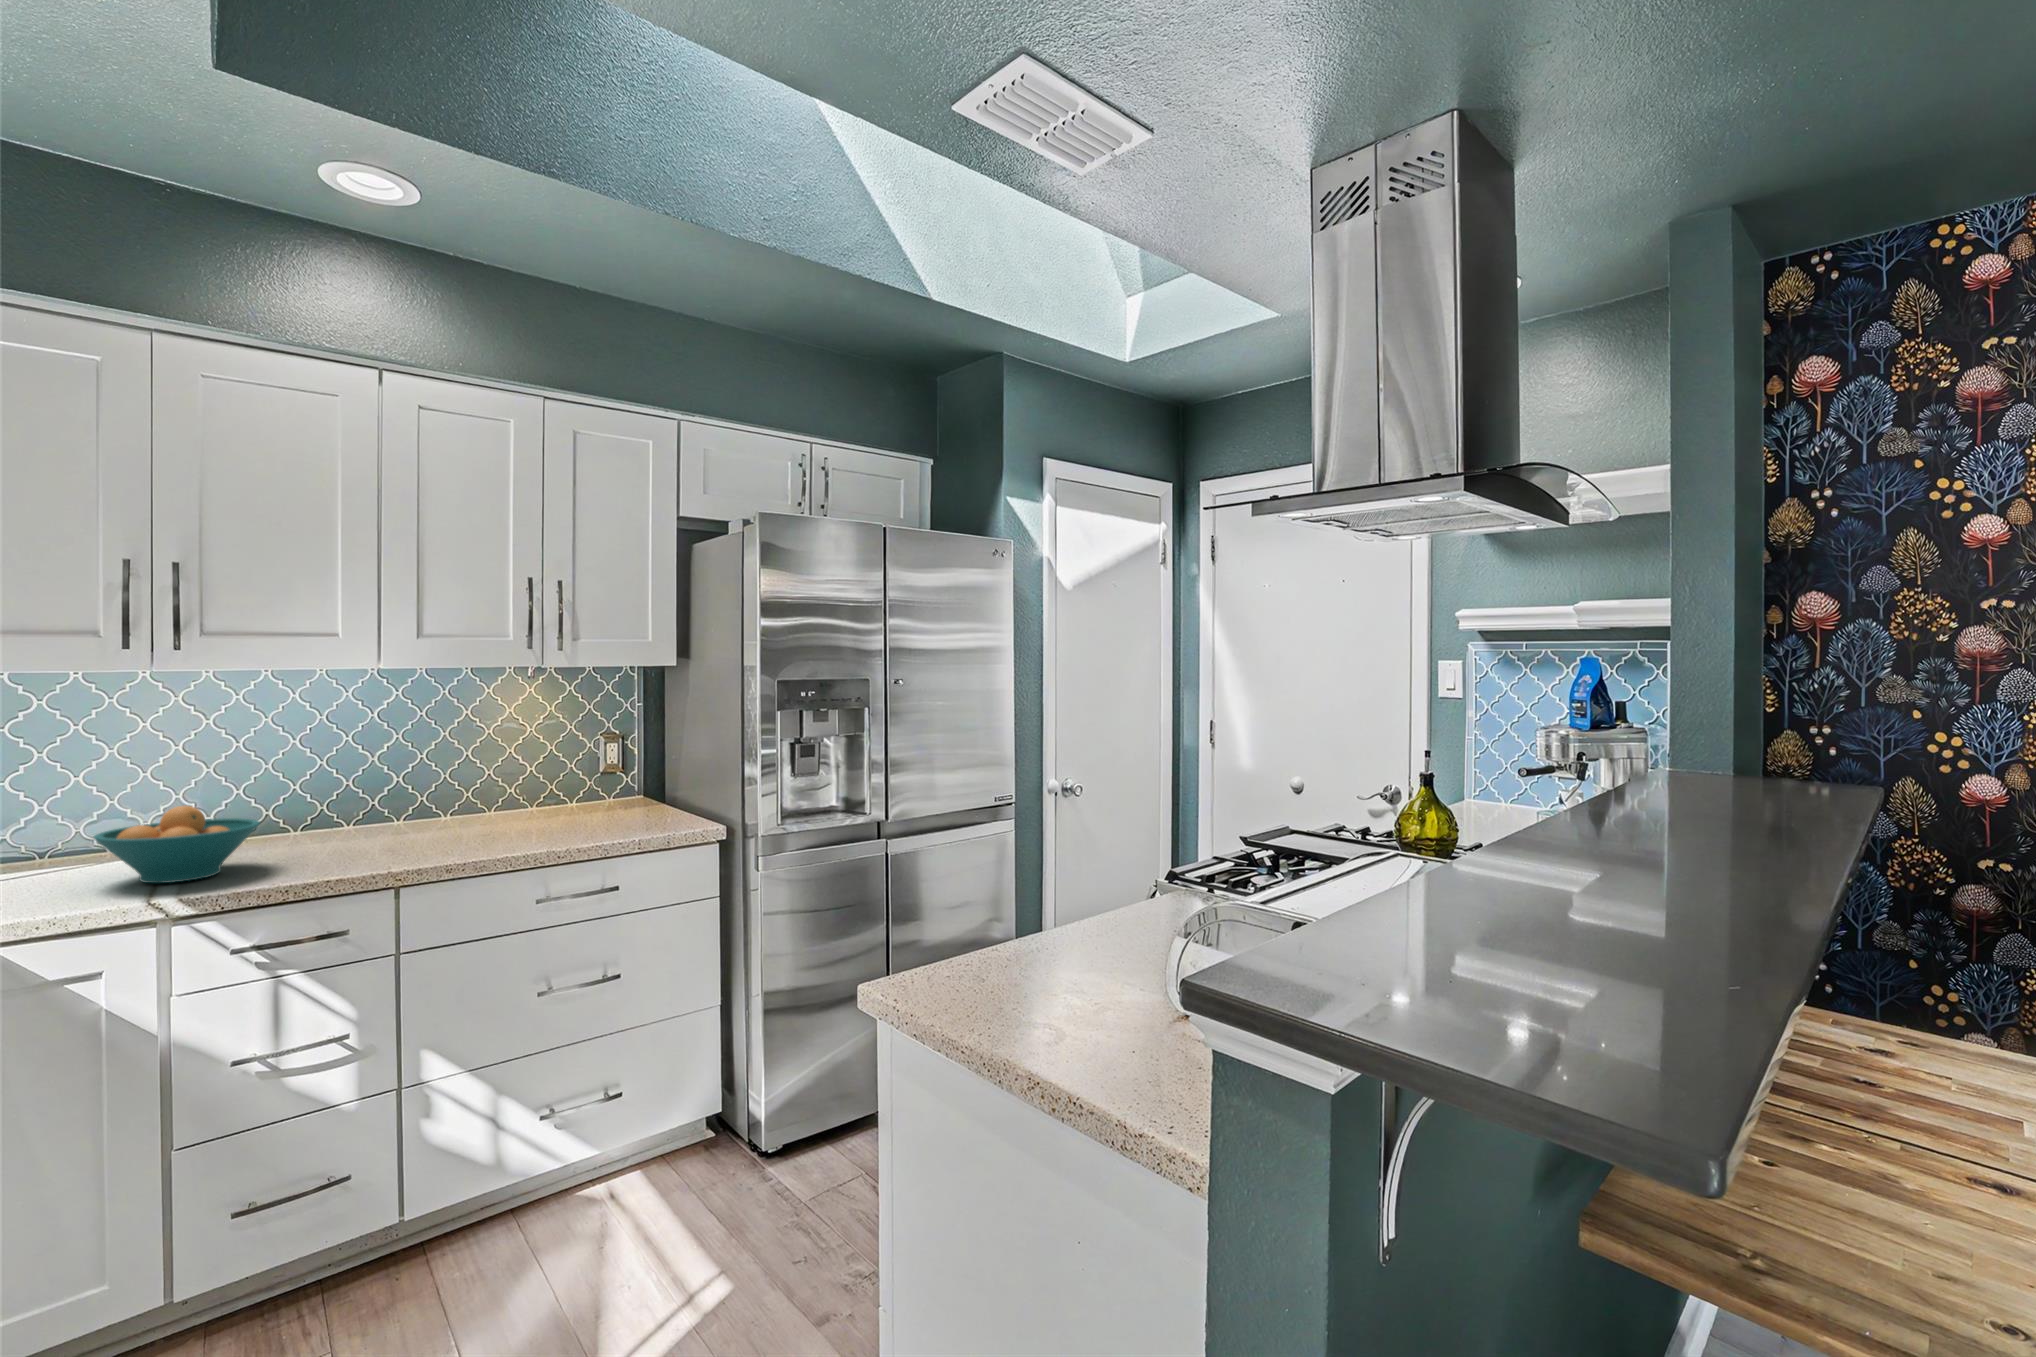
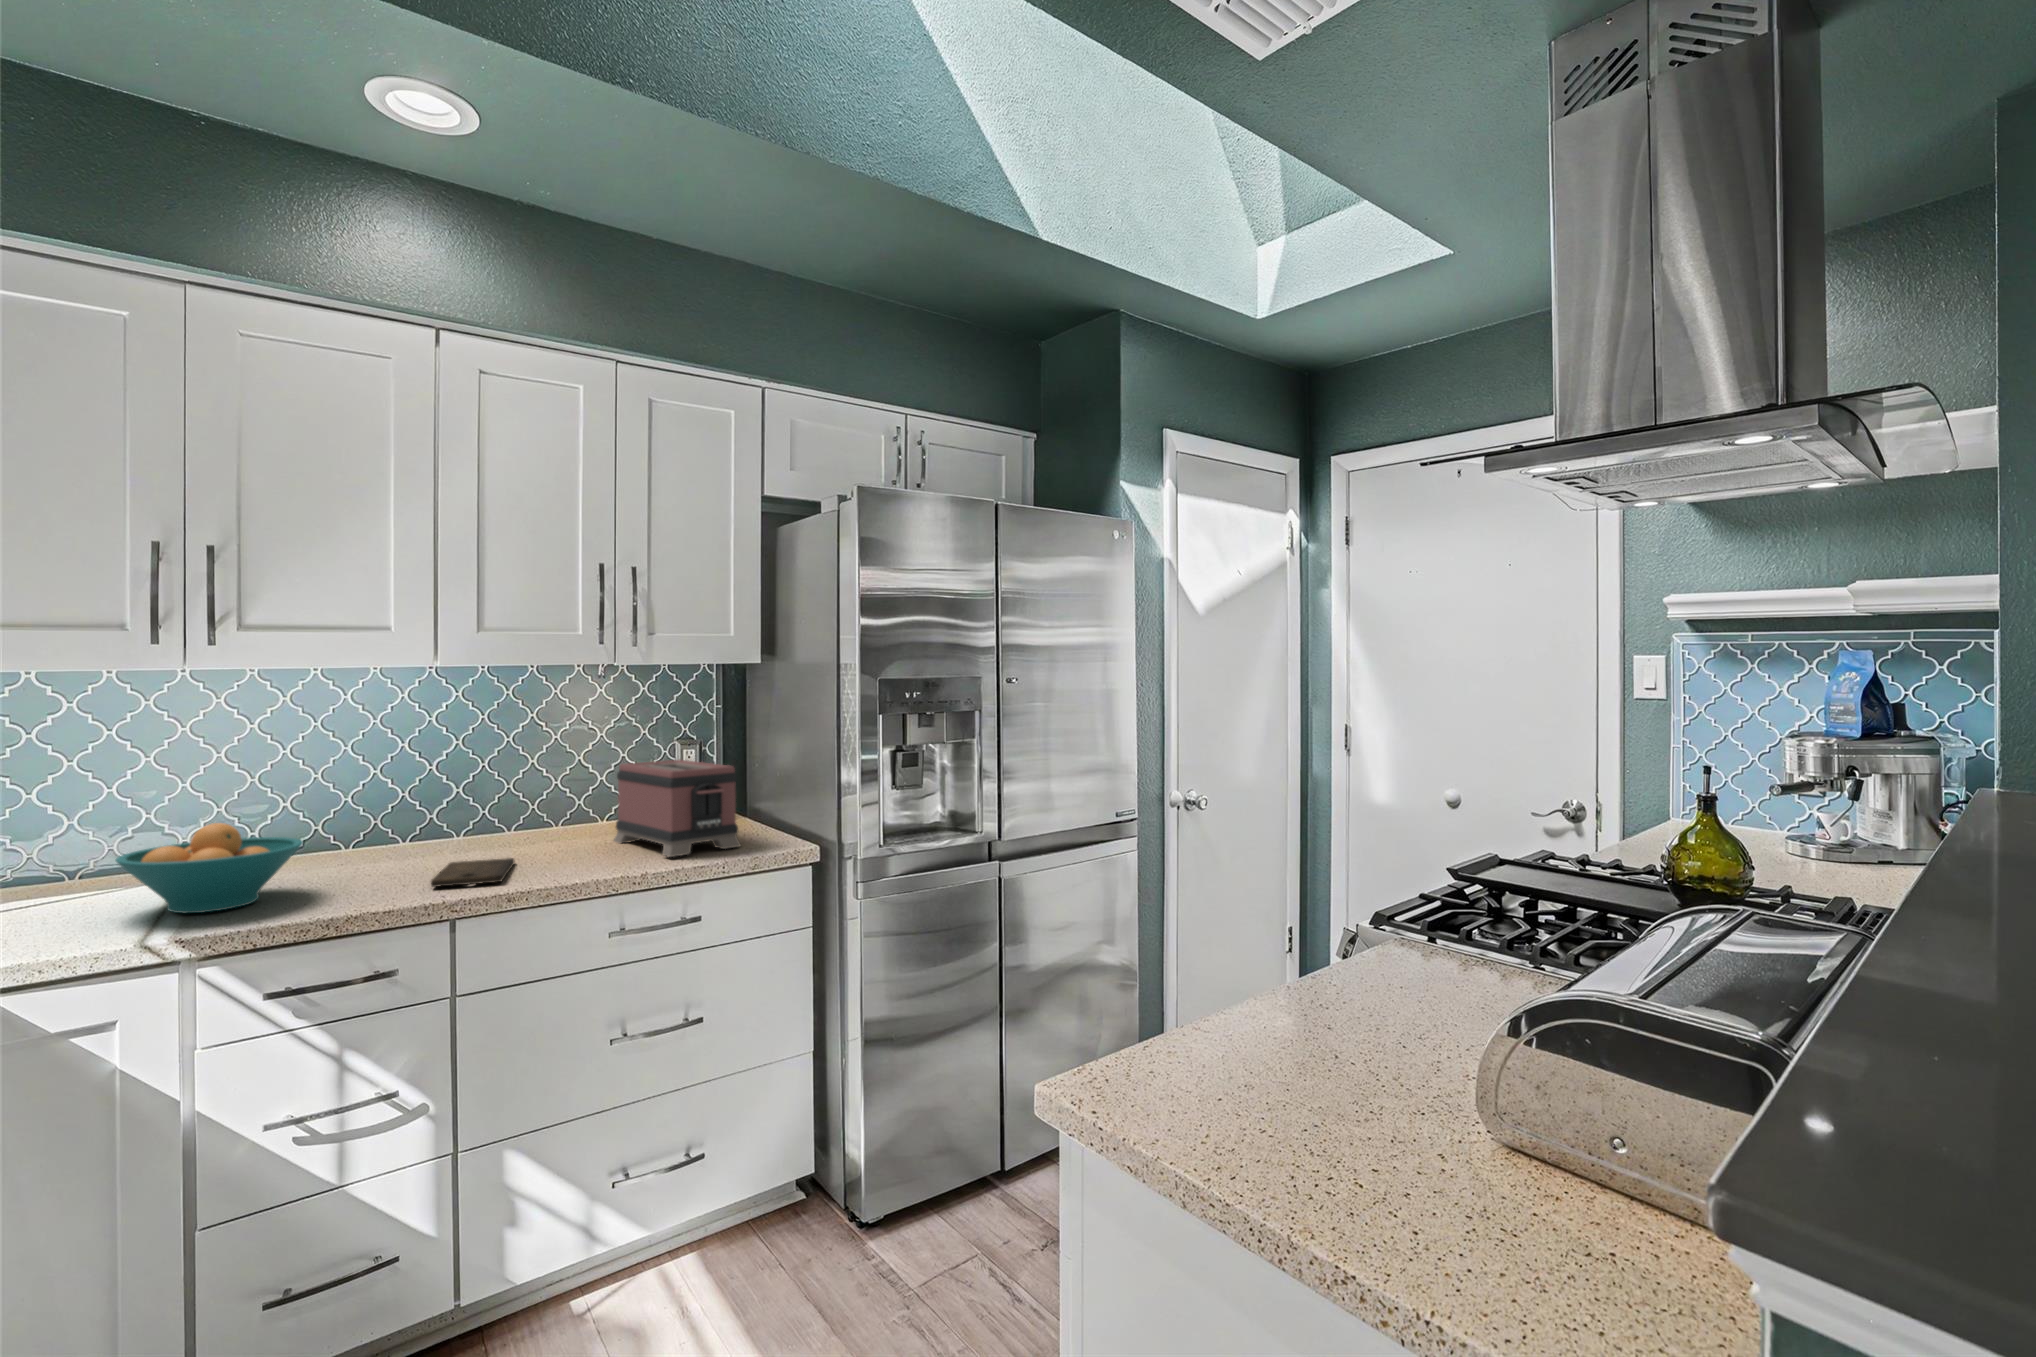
toaster: none [541,750,657,836] -> present [614,760,740,857]
cutting board: none [375,837,451,861] -> present [431,858,514,887]

